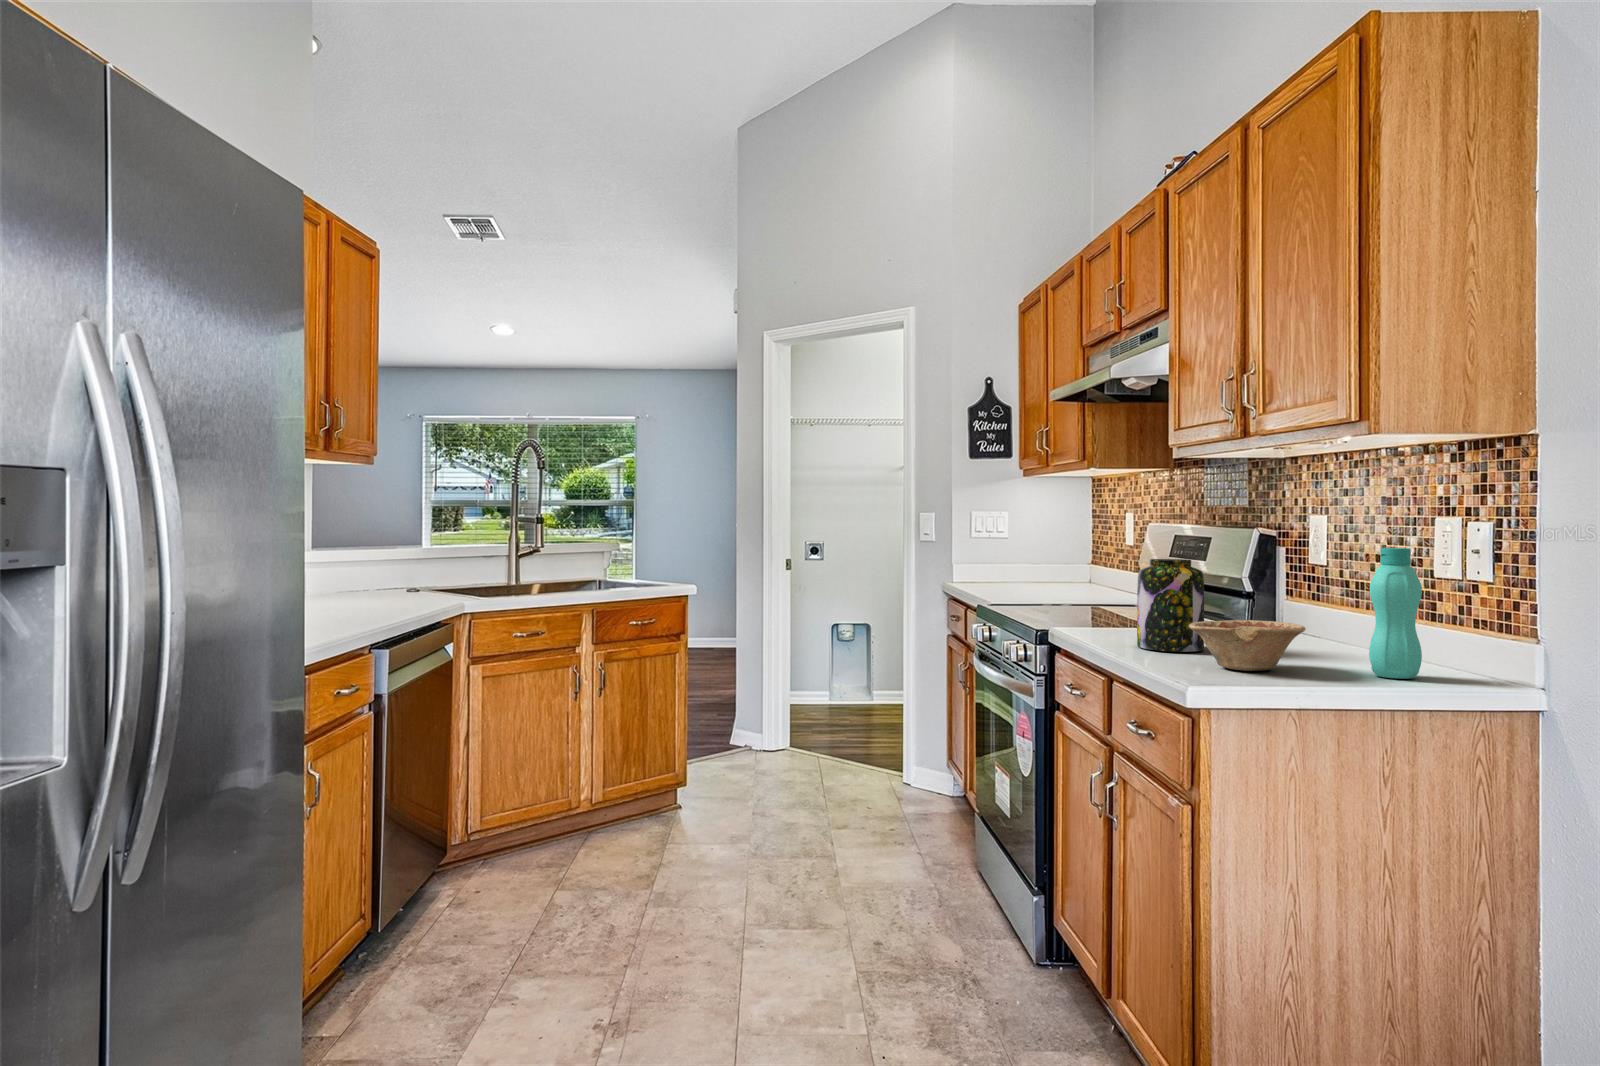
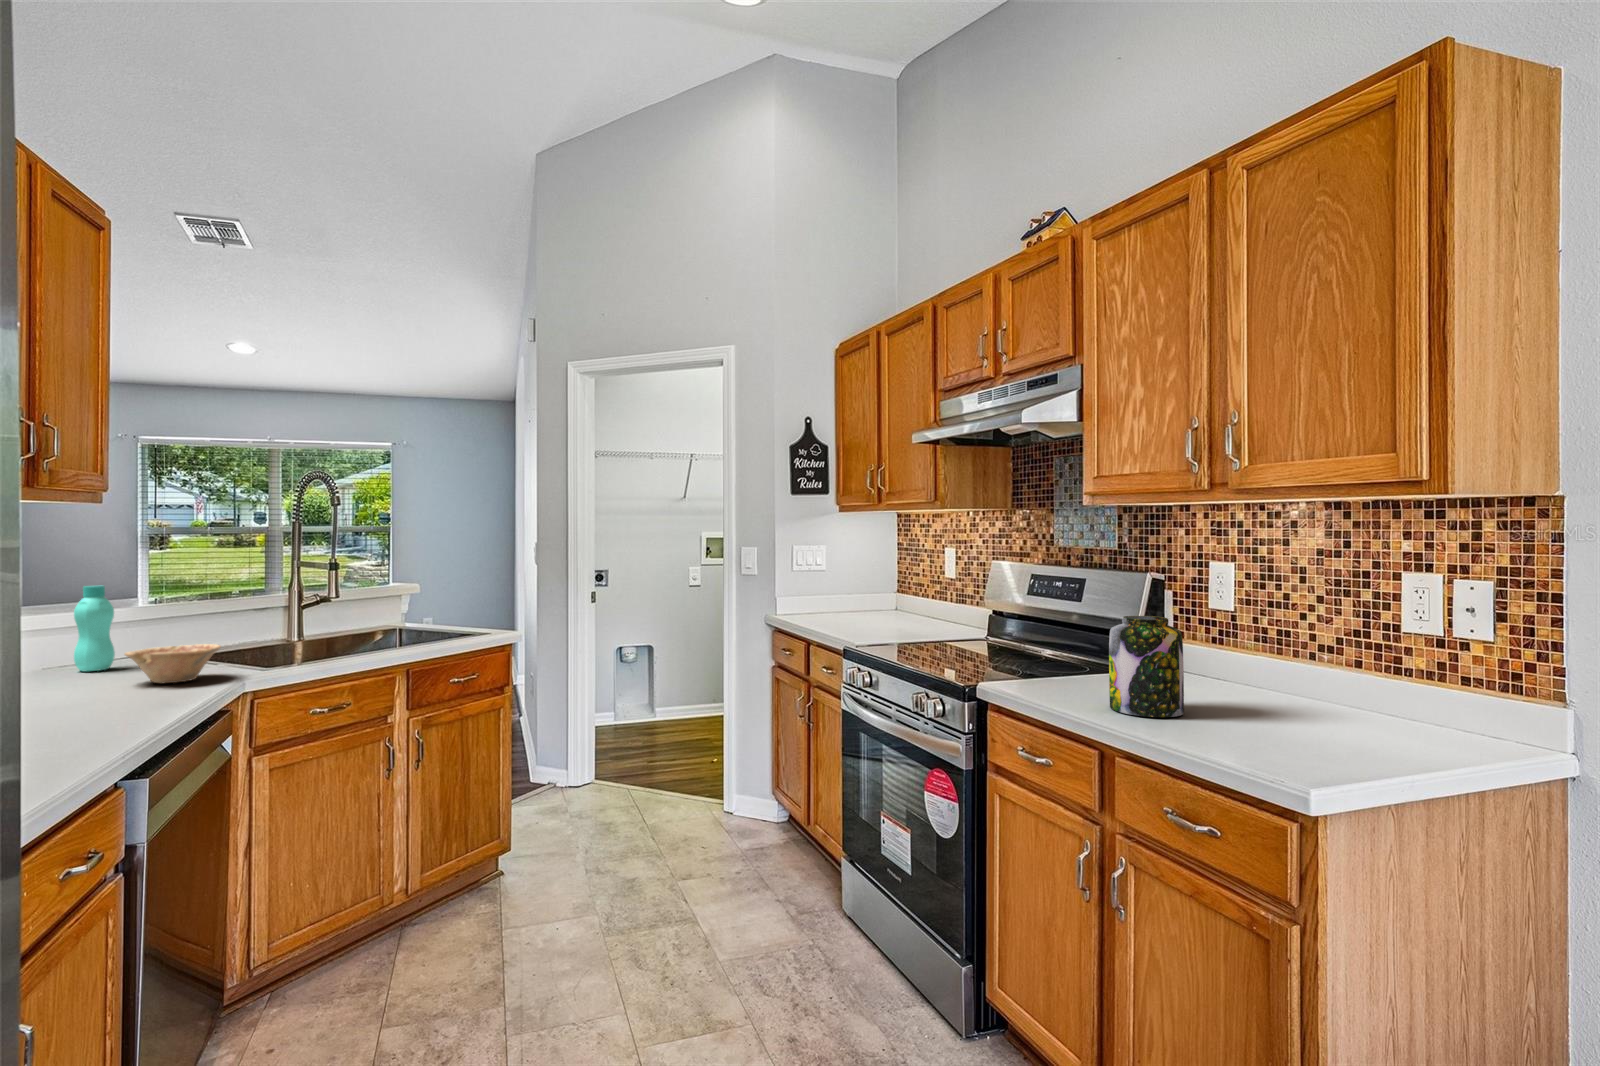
bottle: present [1369,548,1422,679] -> present [74,586,115,671]
dish: present [1189,620,1306,671] -> present [125,644,221,683]

